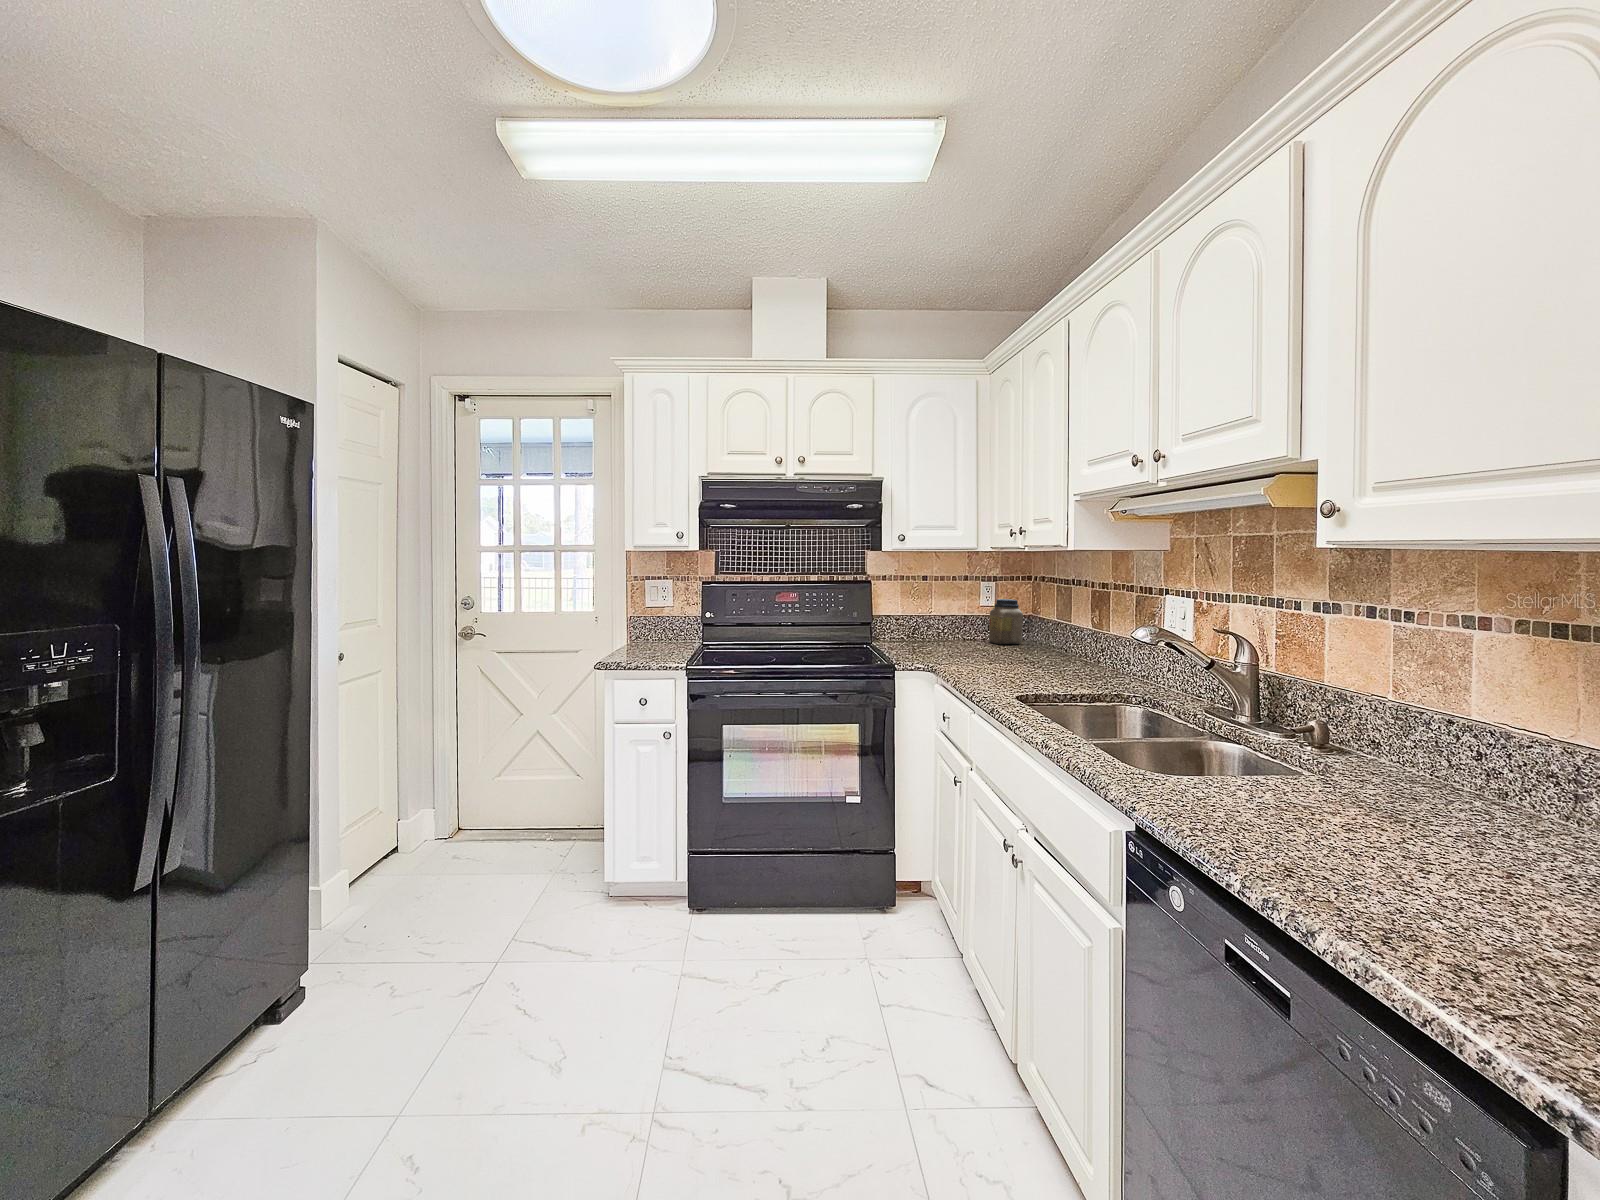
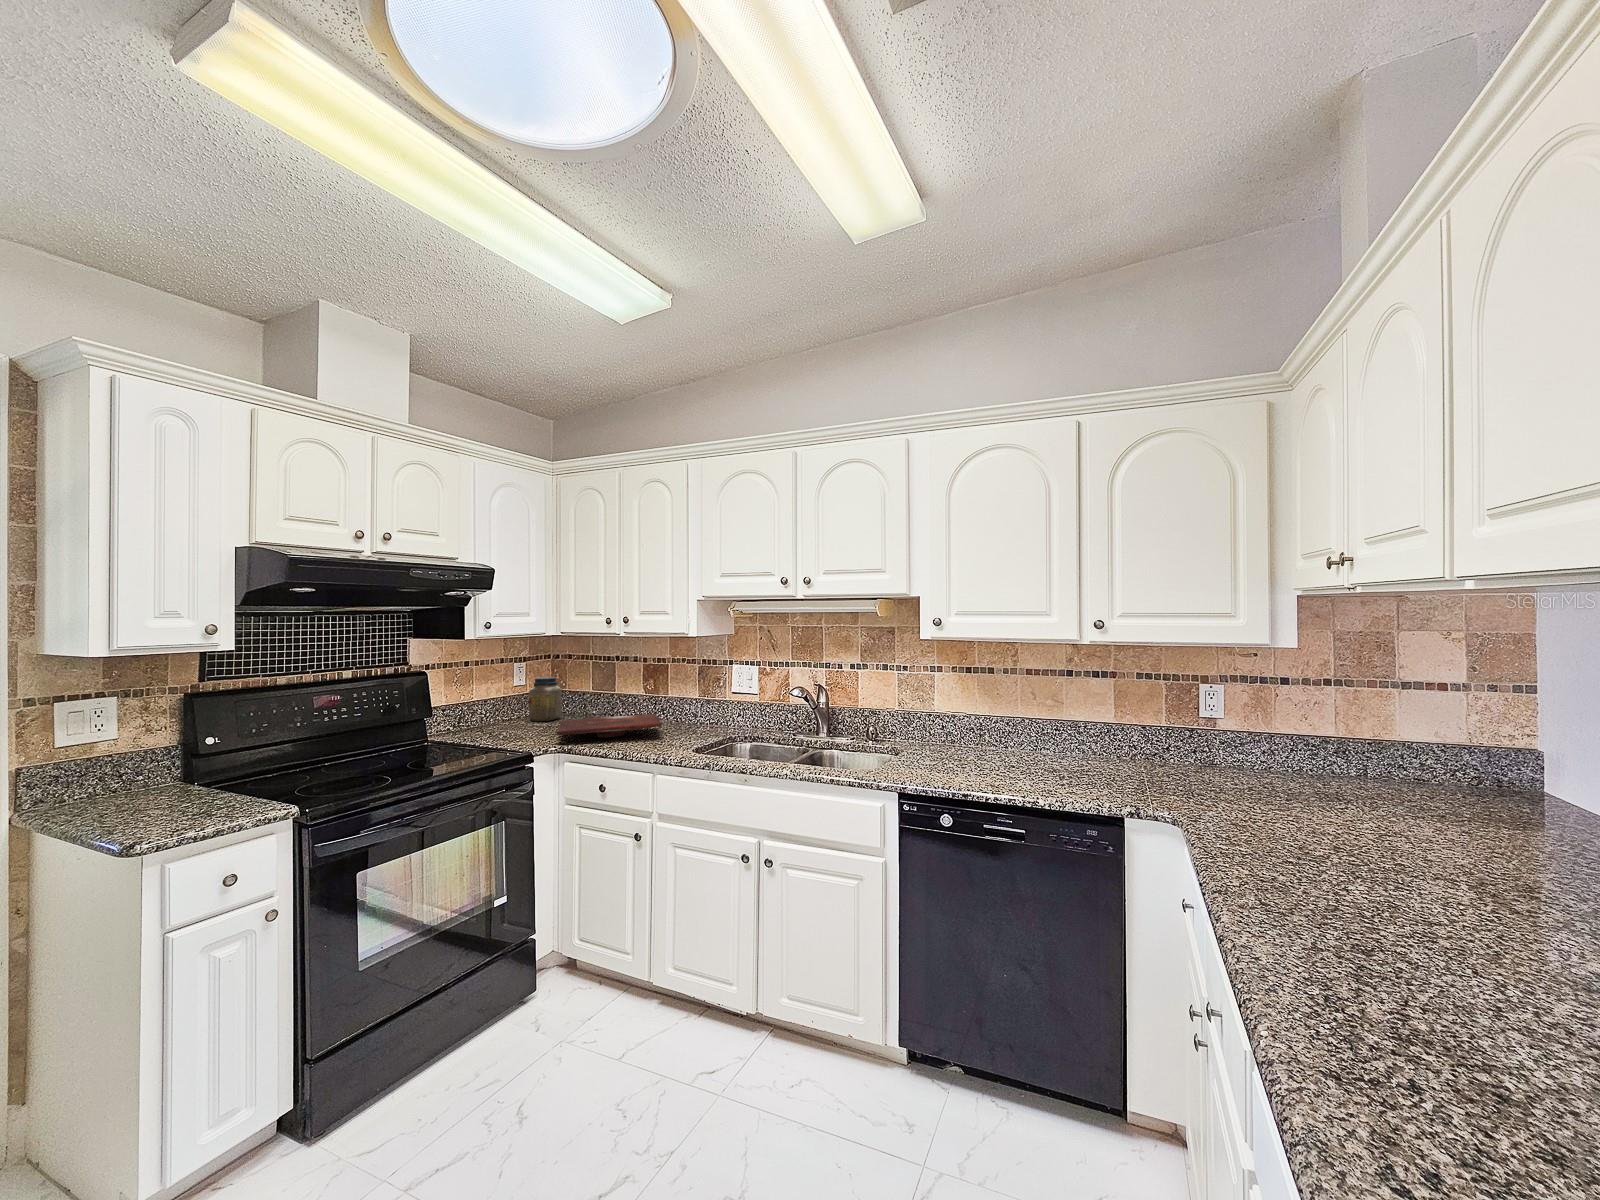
cutting board: none [934,642,1074,666] -> present [556,714,662,737]

